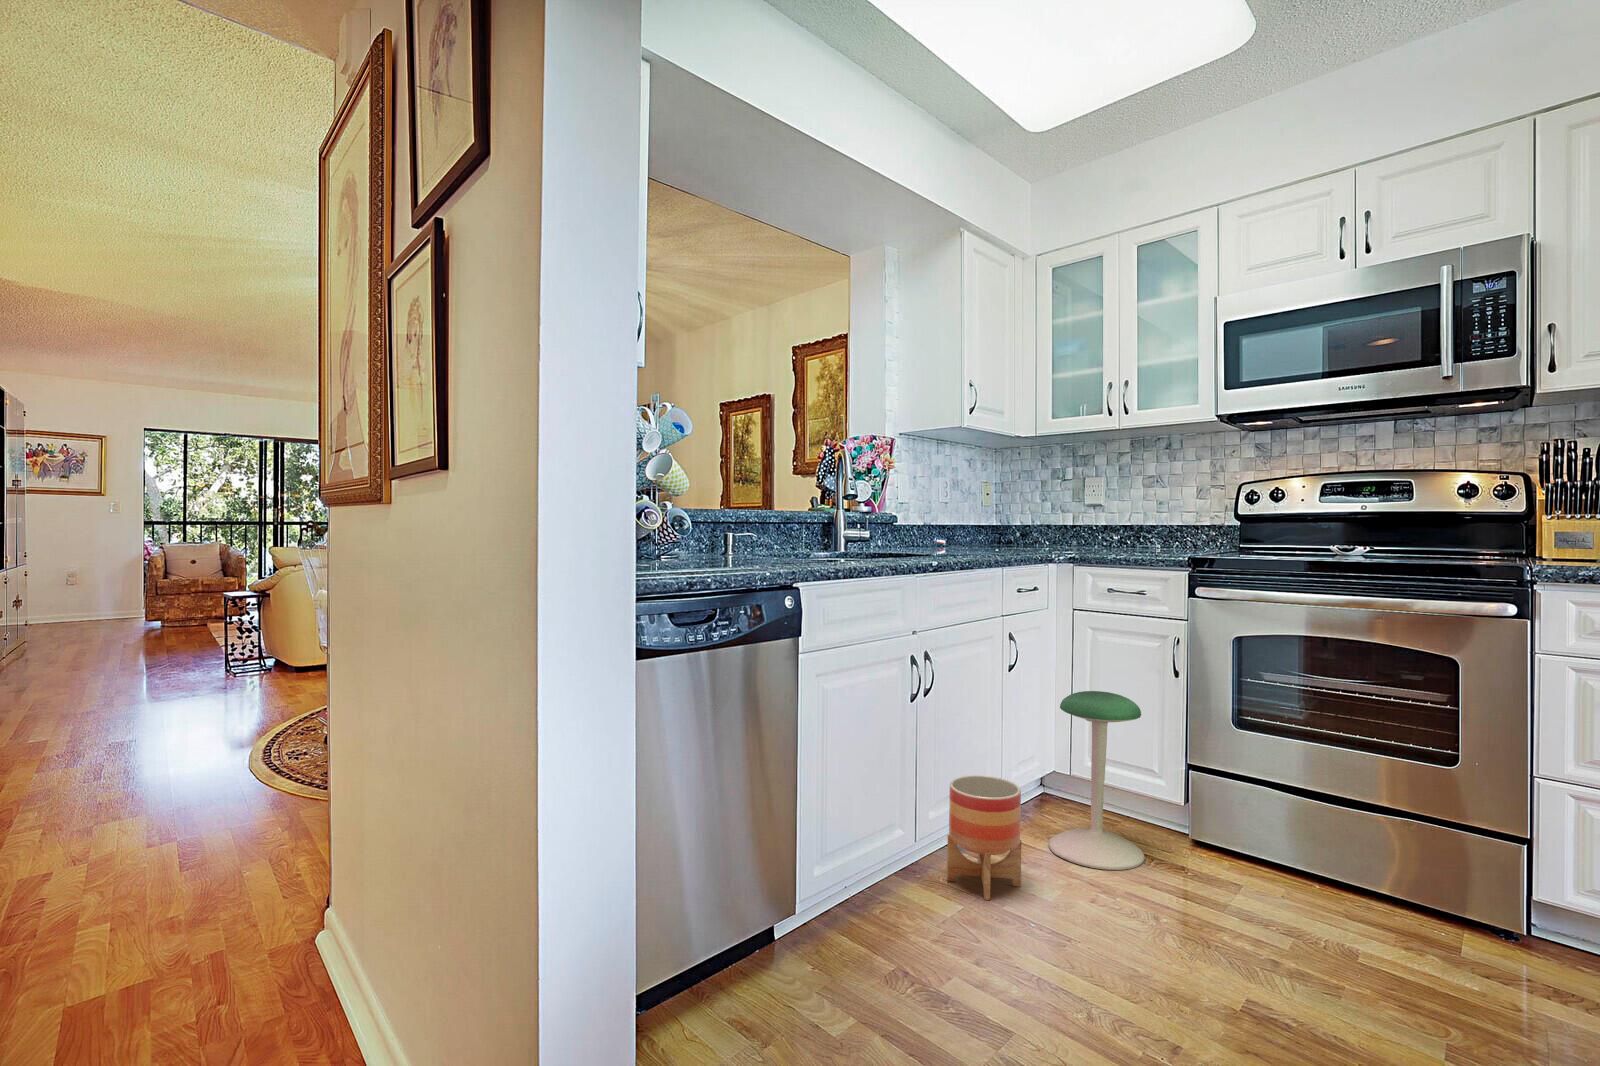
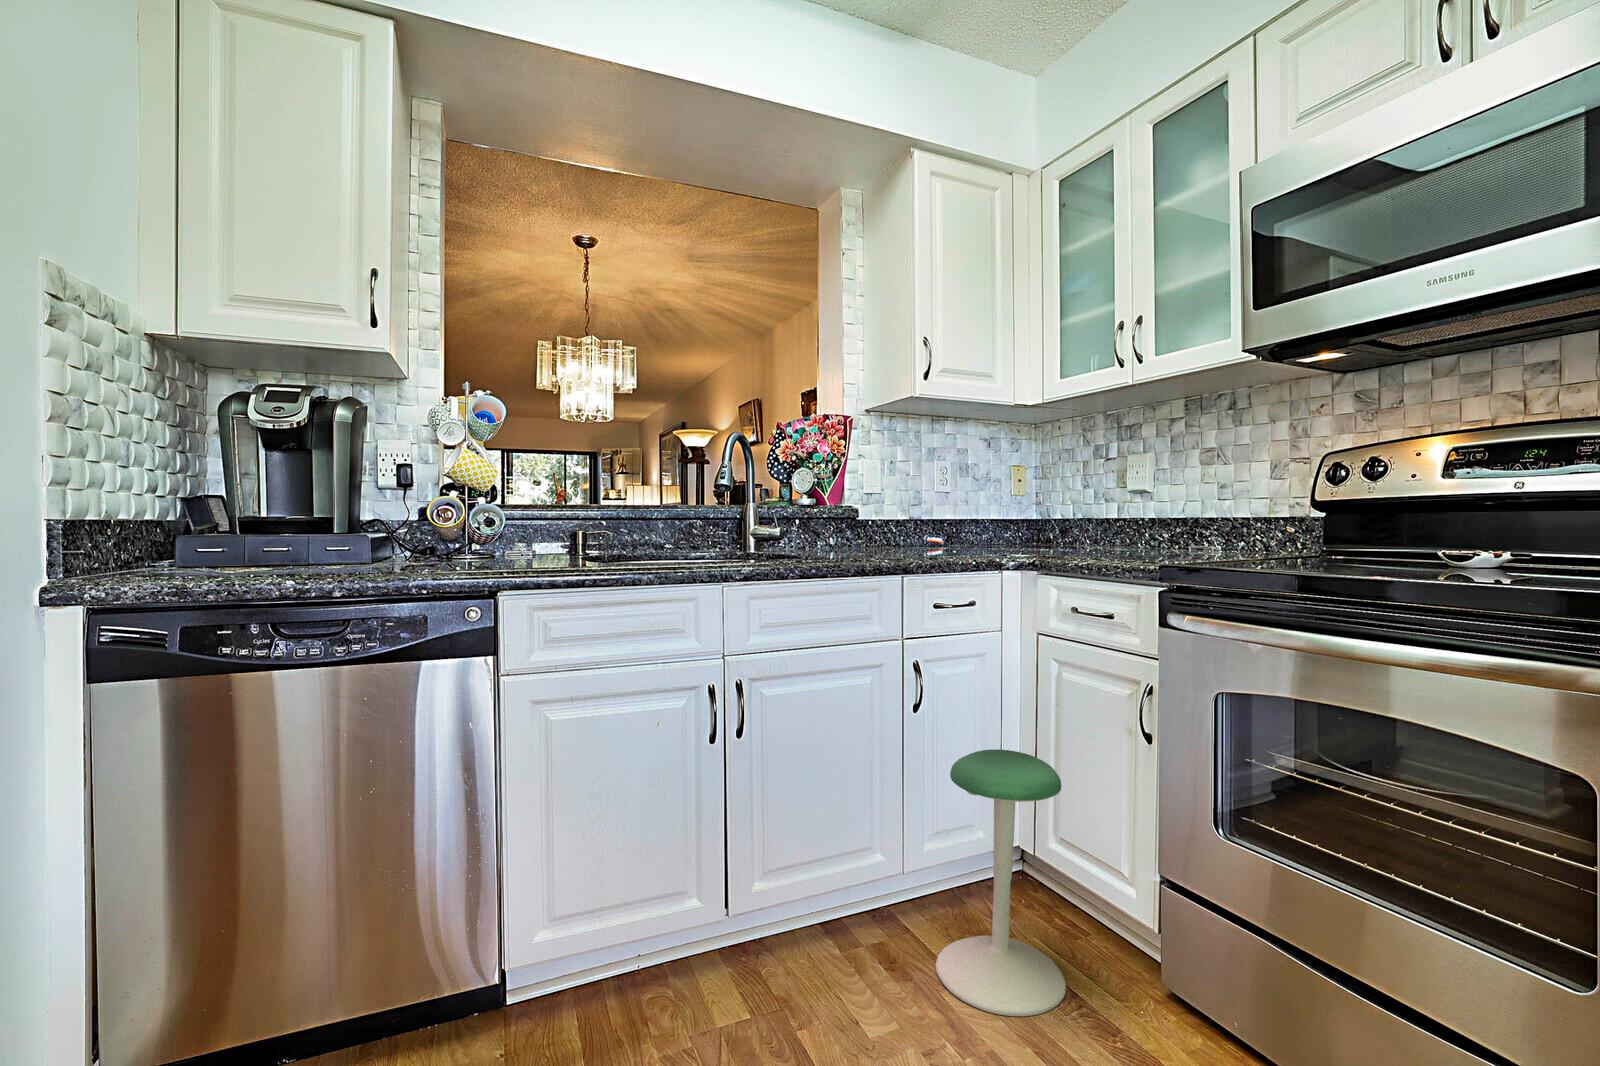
planter: present [947,775,1022,900] -> none [750,845,841,1020]

